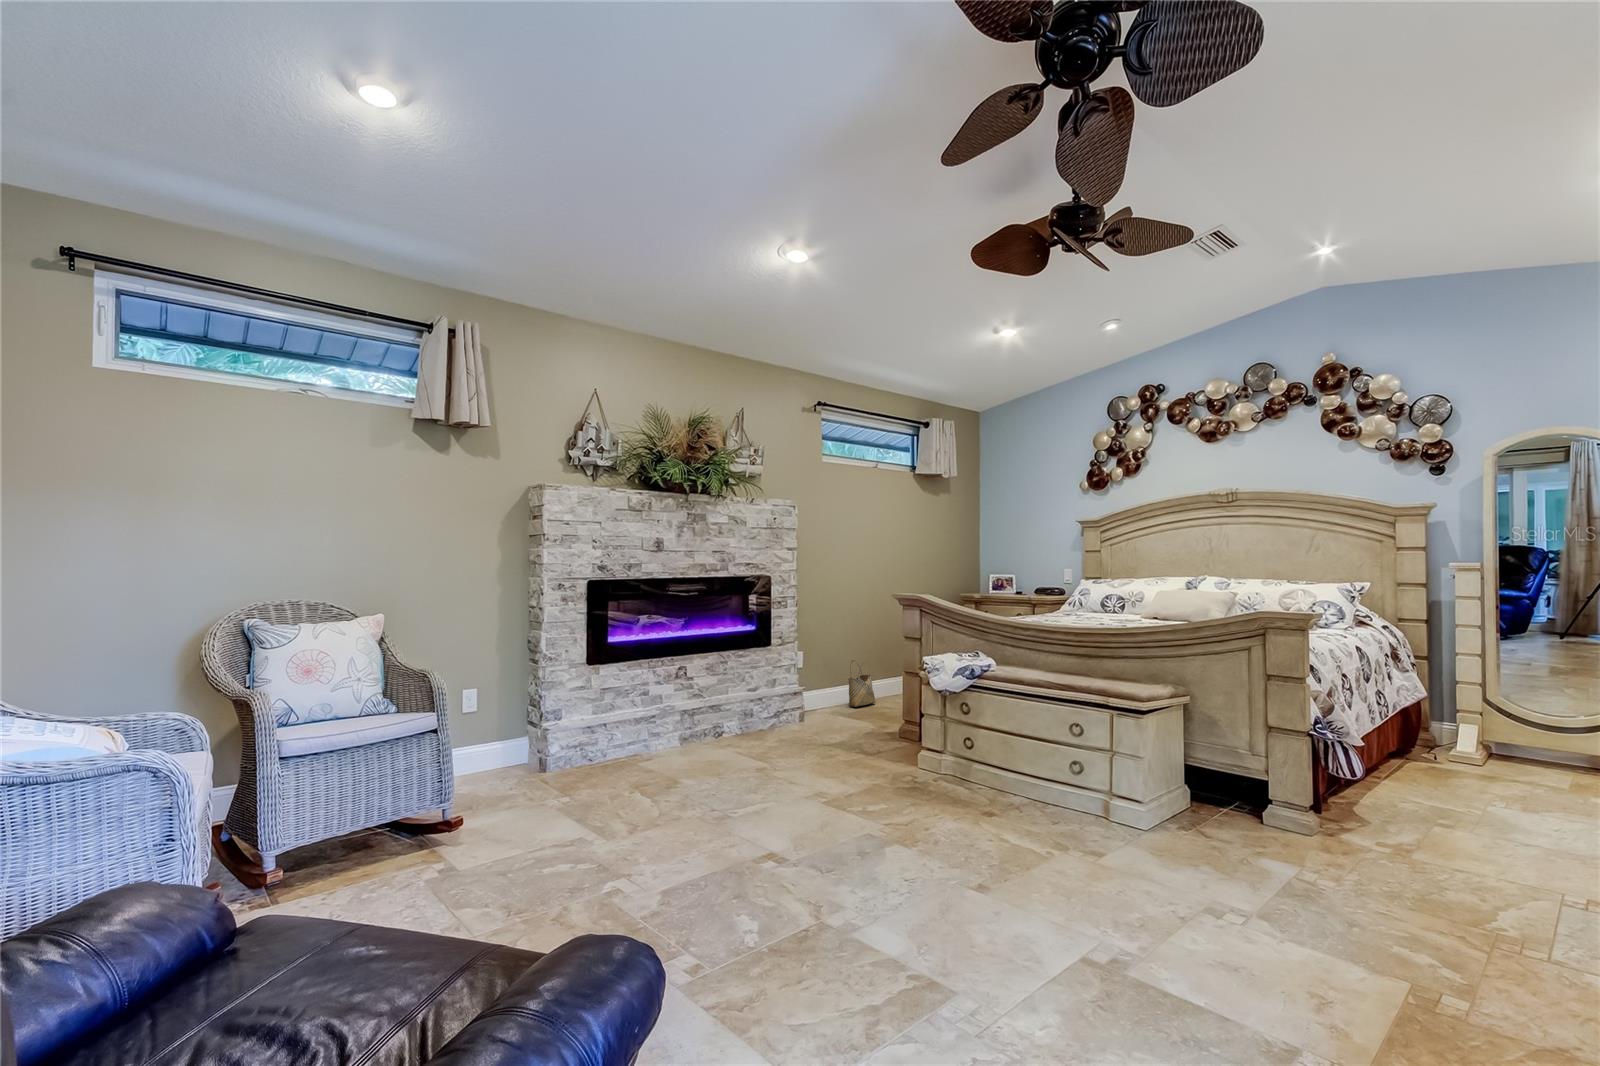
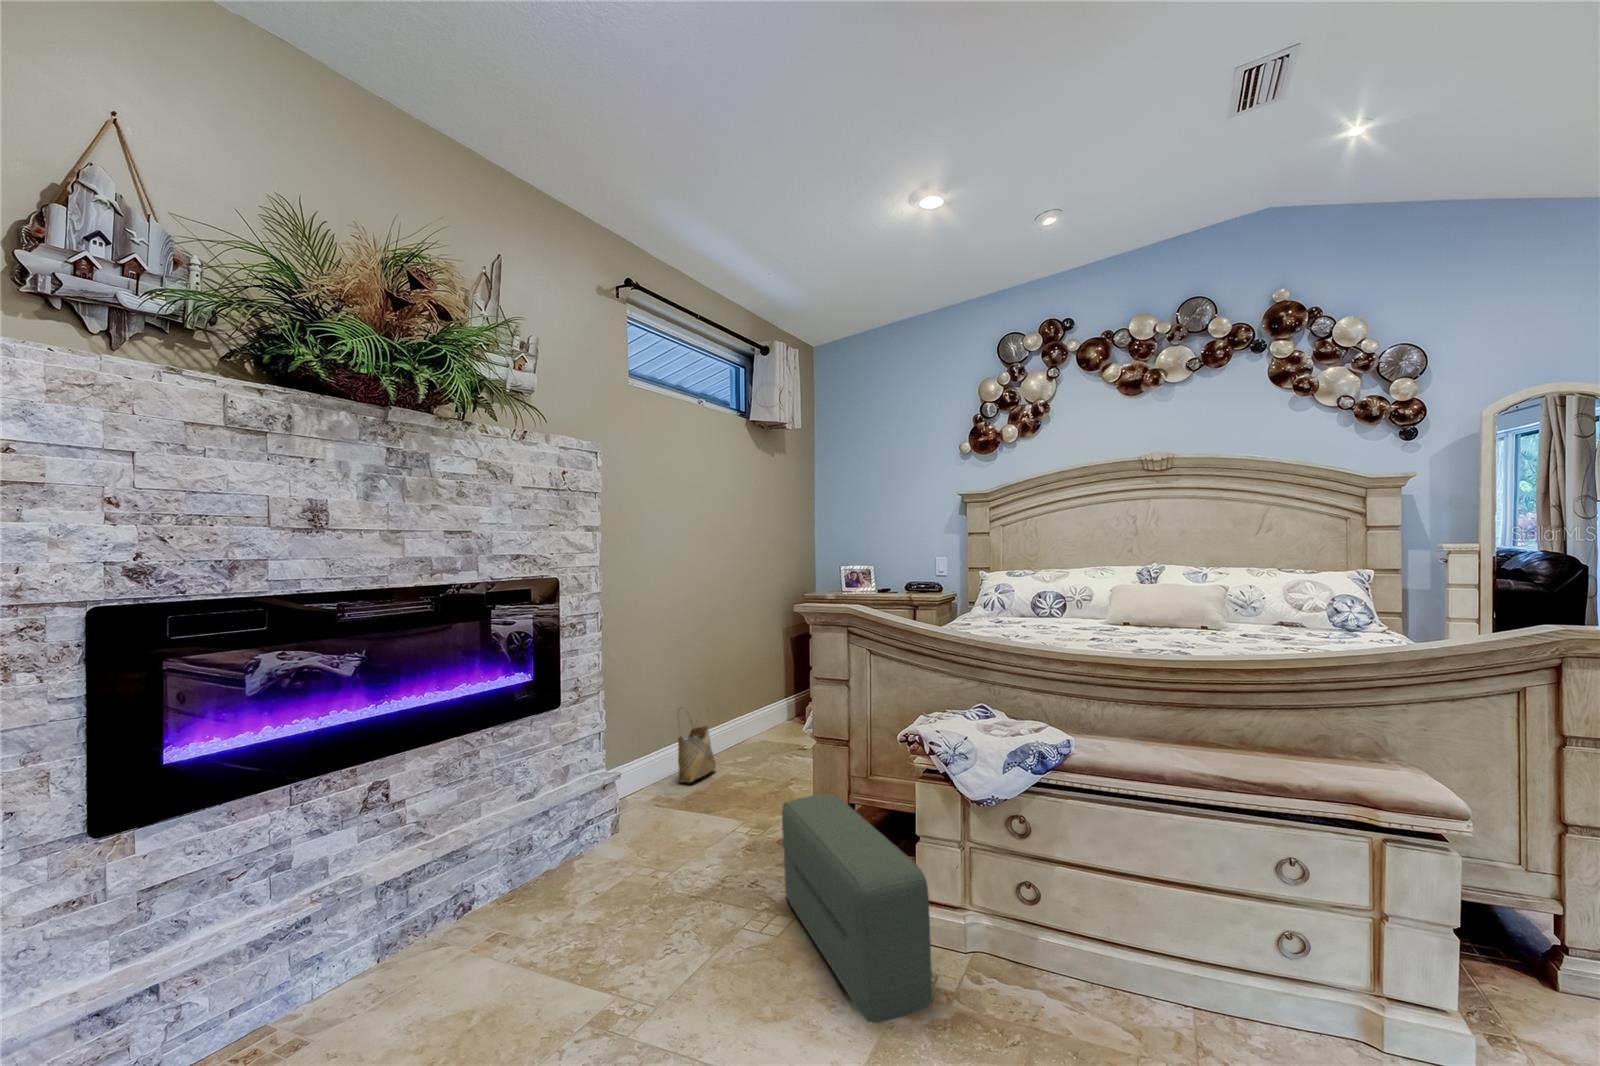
pouf: none [869,705,913,808] -> present [782,794,933,1023]

